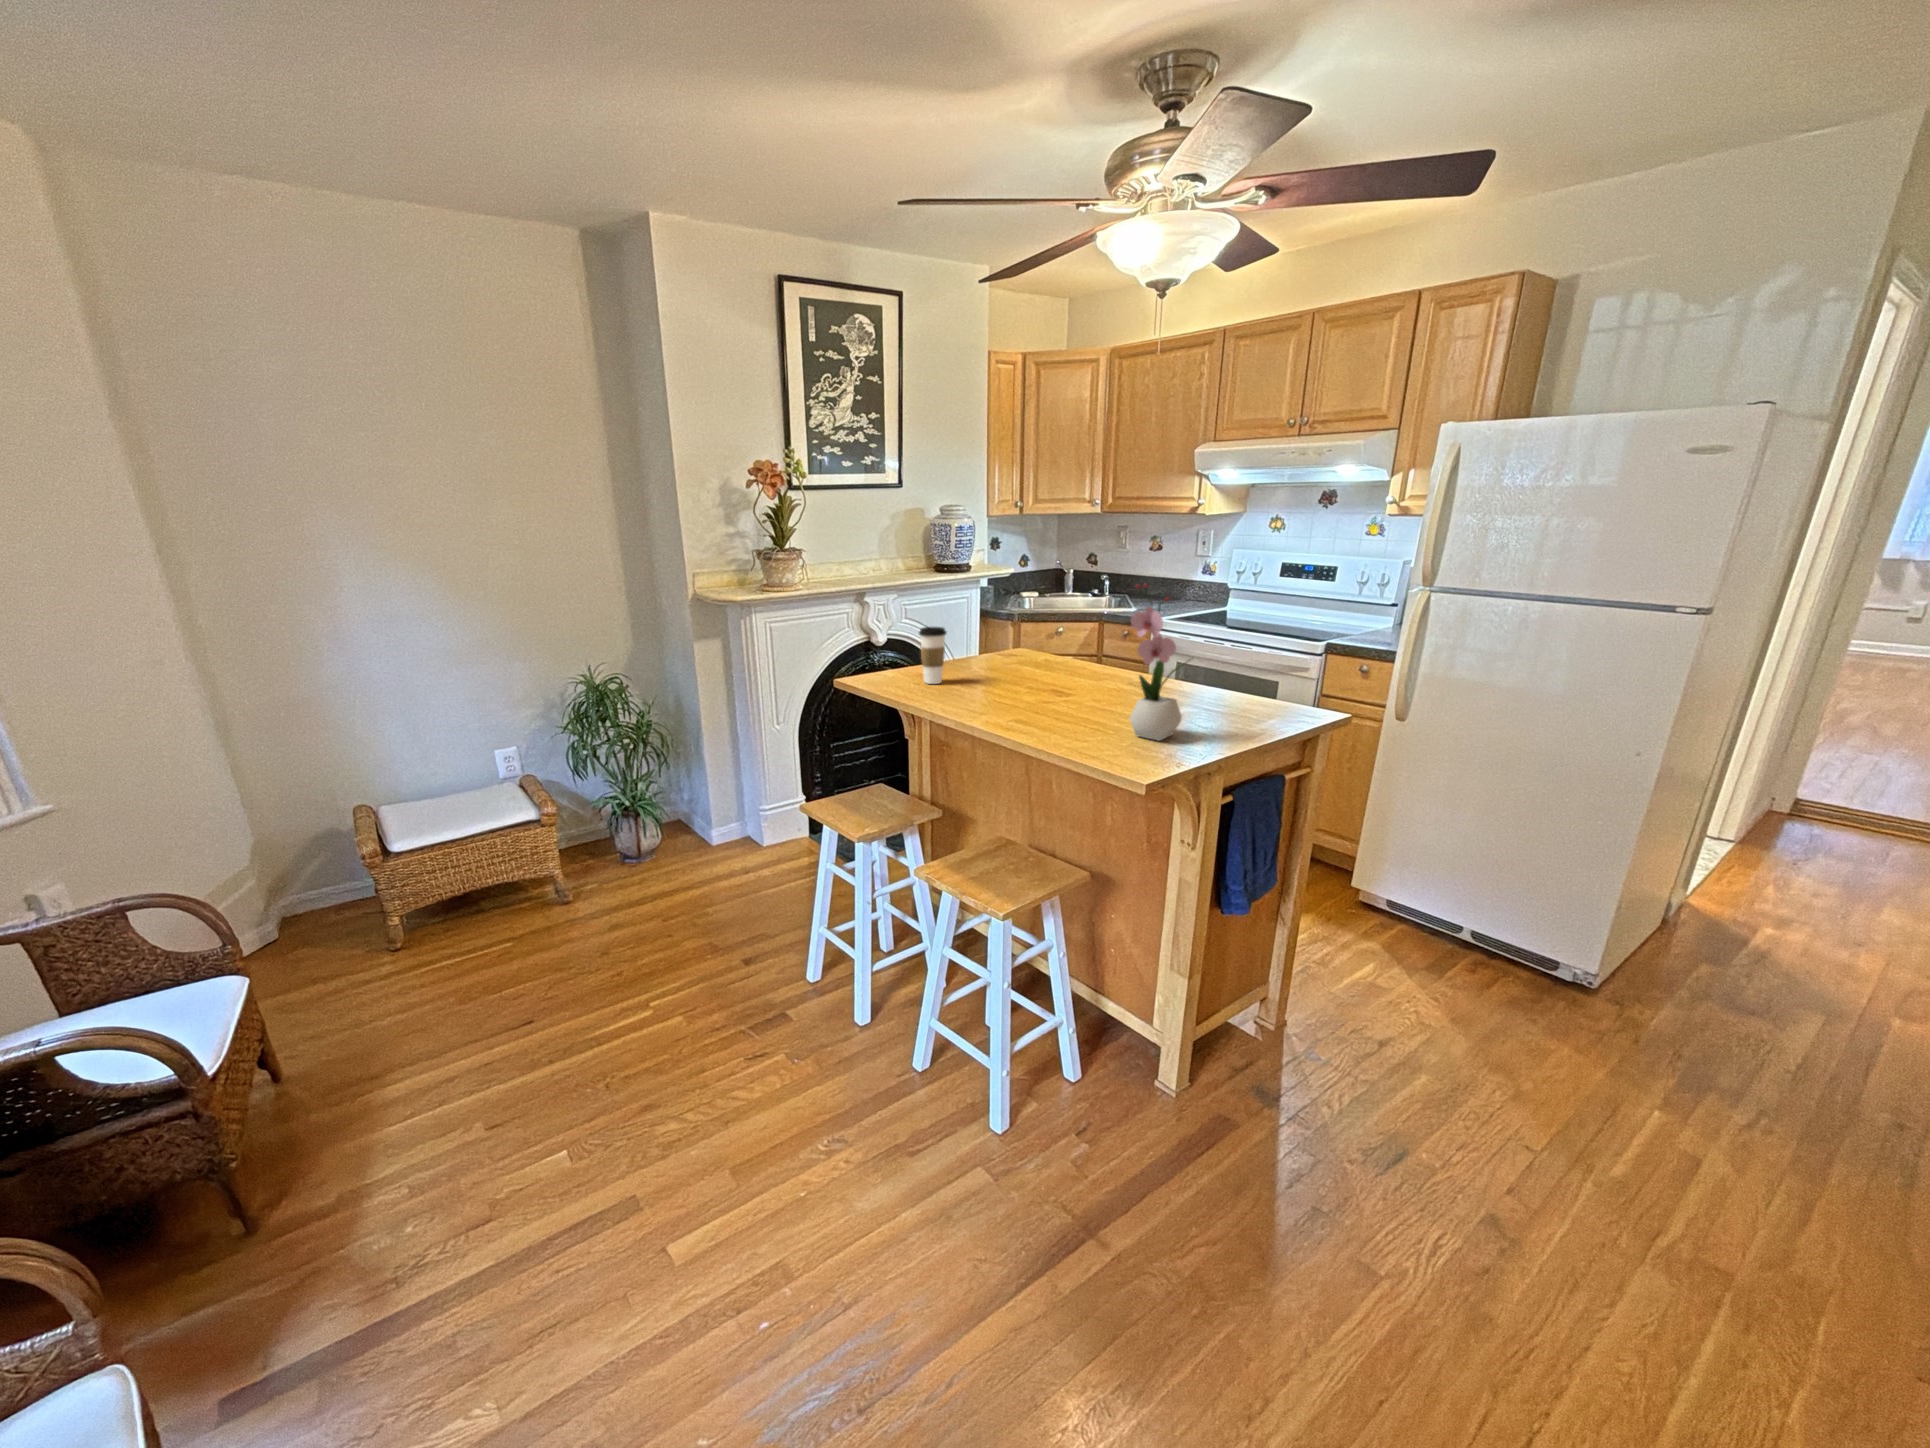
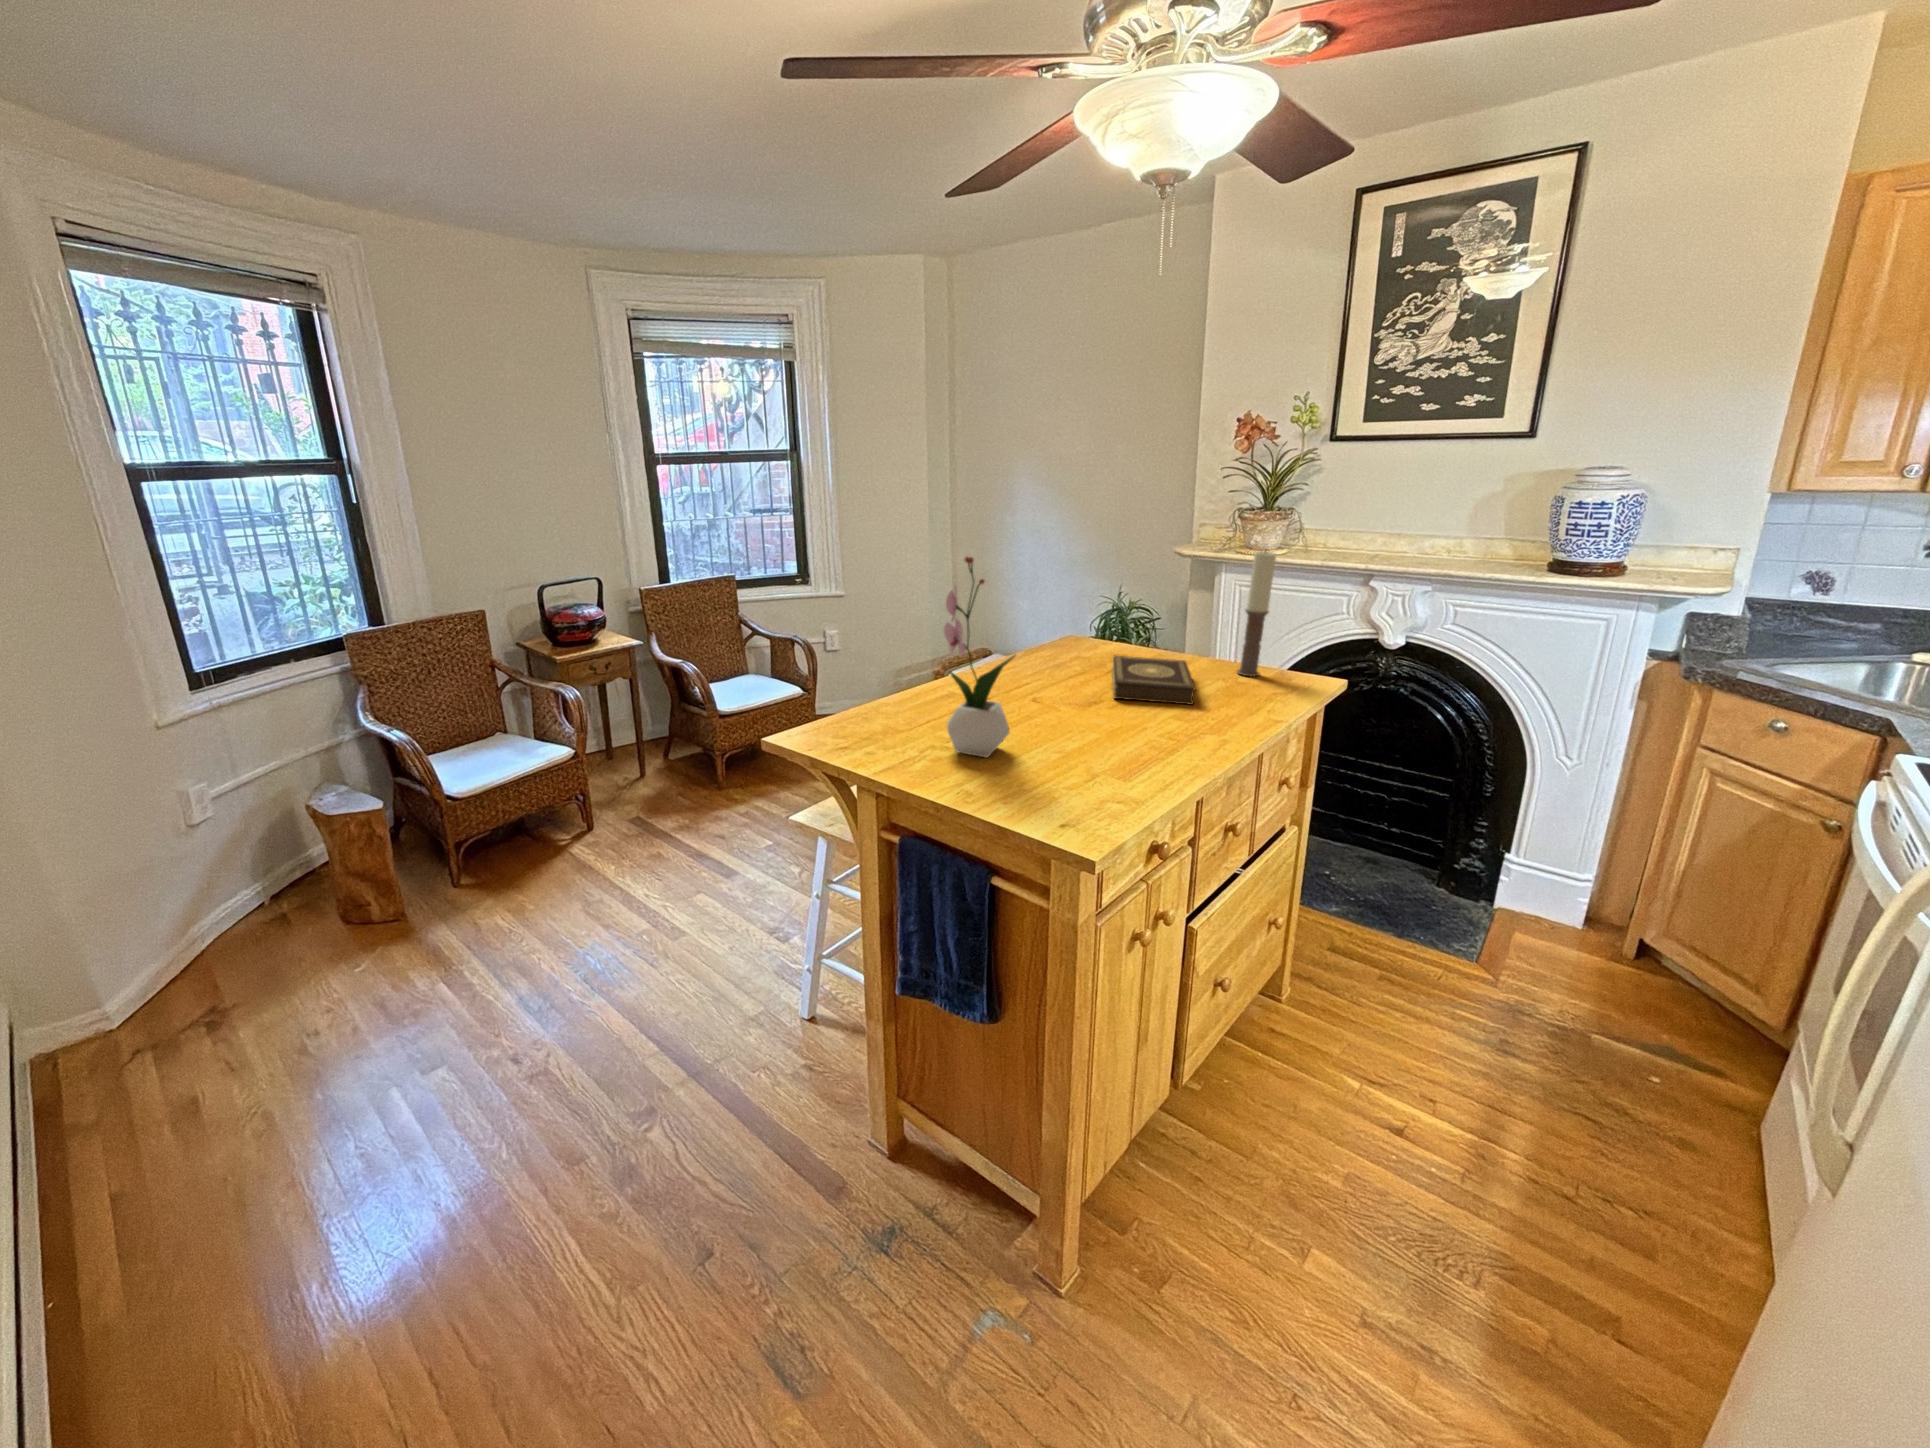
candle: none [1007,567,1025,663] -> present [1237,551,1276,677]
coffee cup: present [919,627,947,684] -> none [1082,592,1115,657]
book: none [982,661,1076,693] -> present [1112,656,1196,705]

